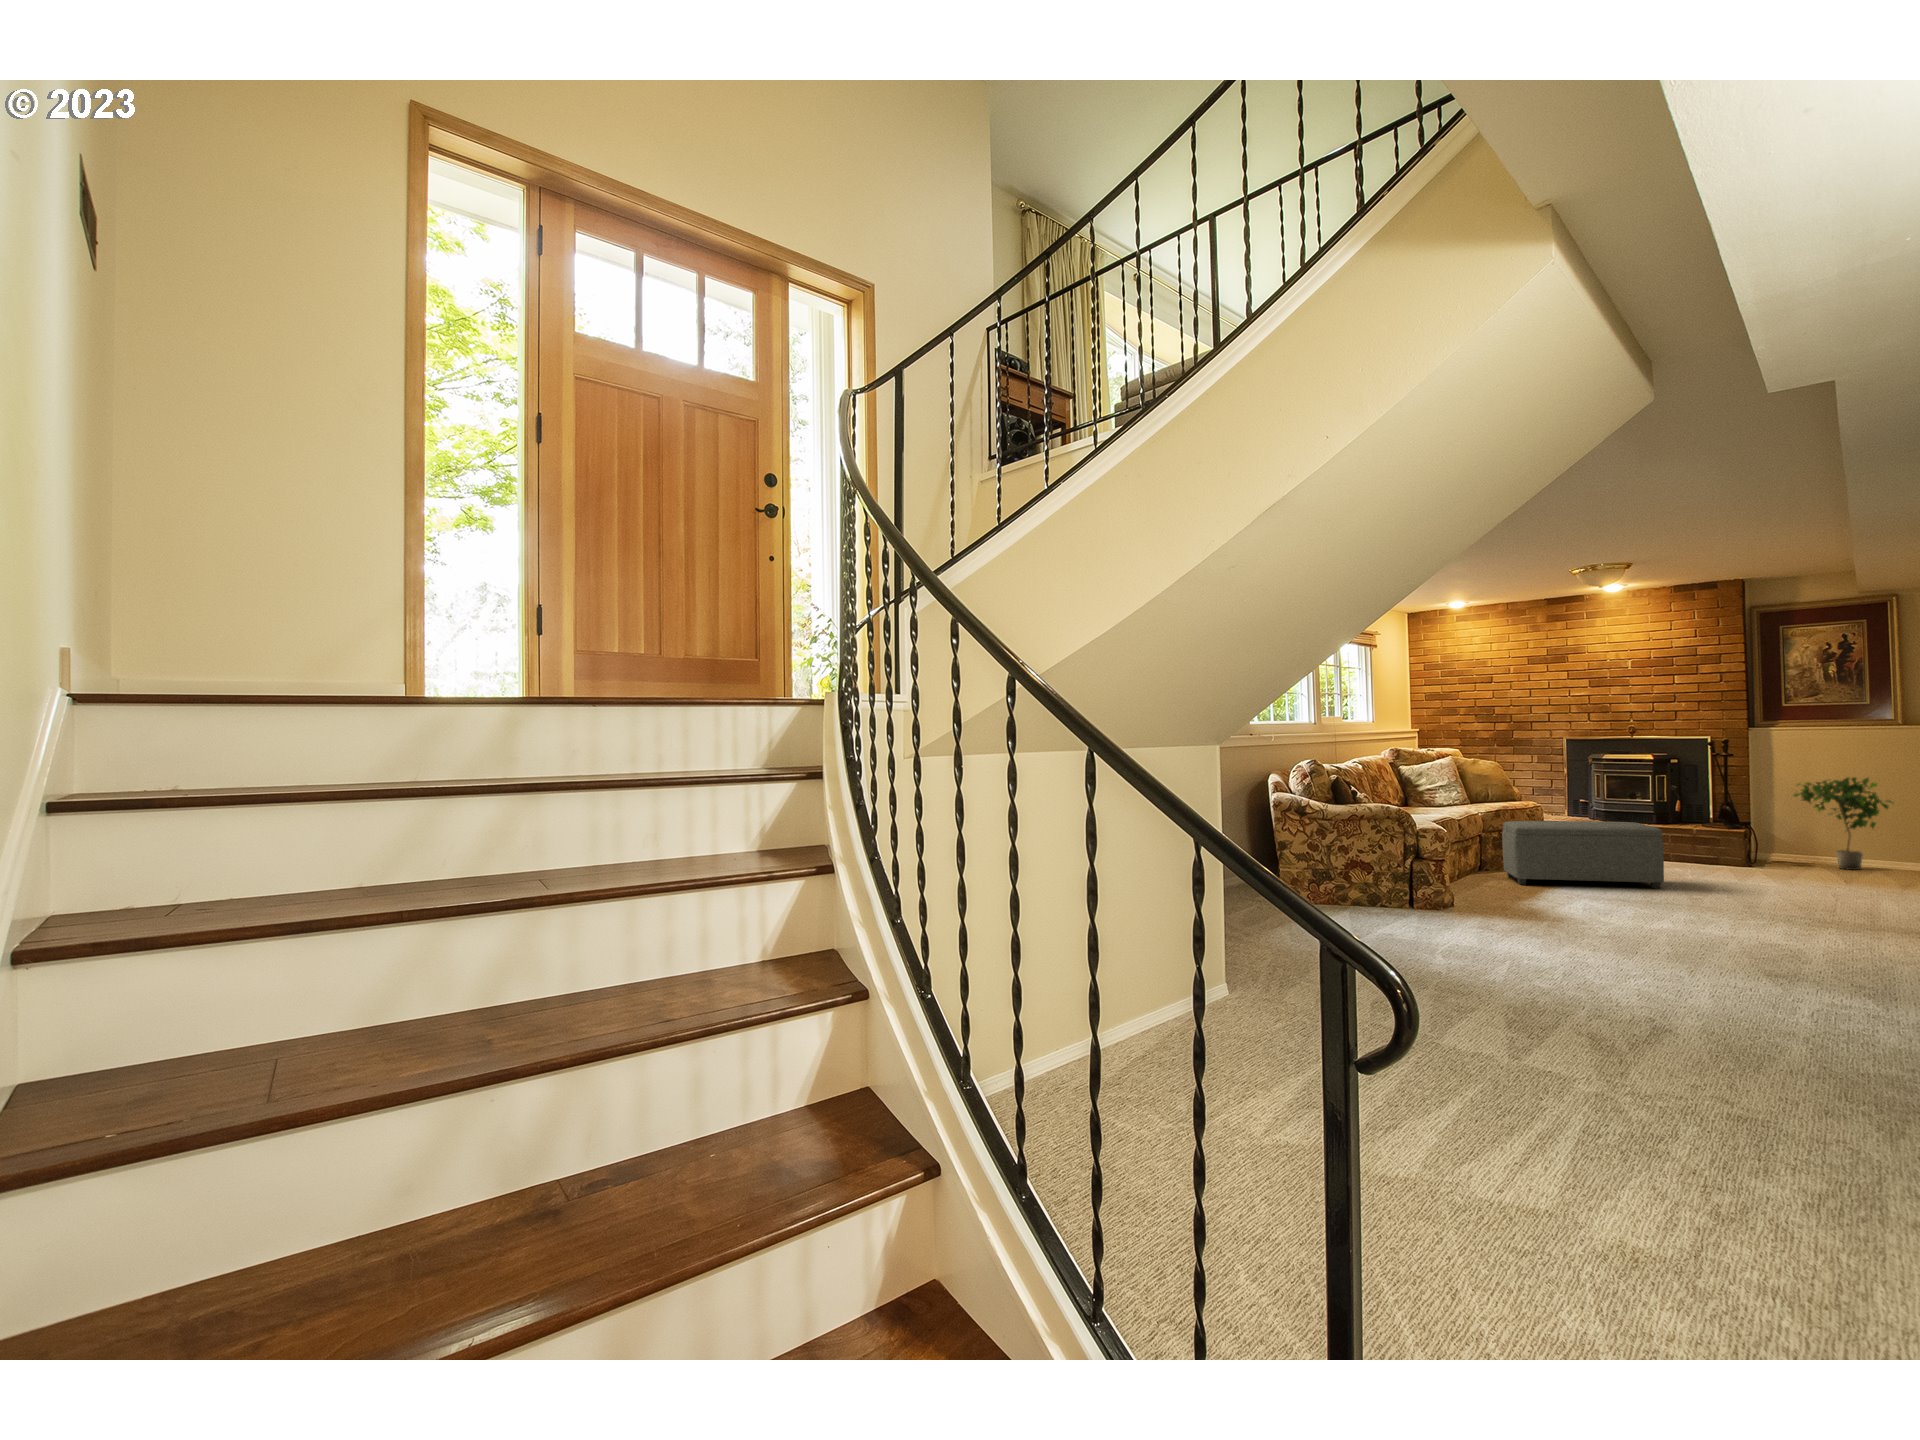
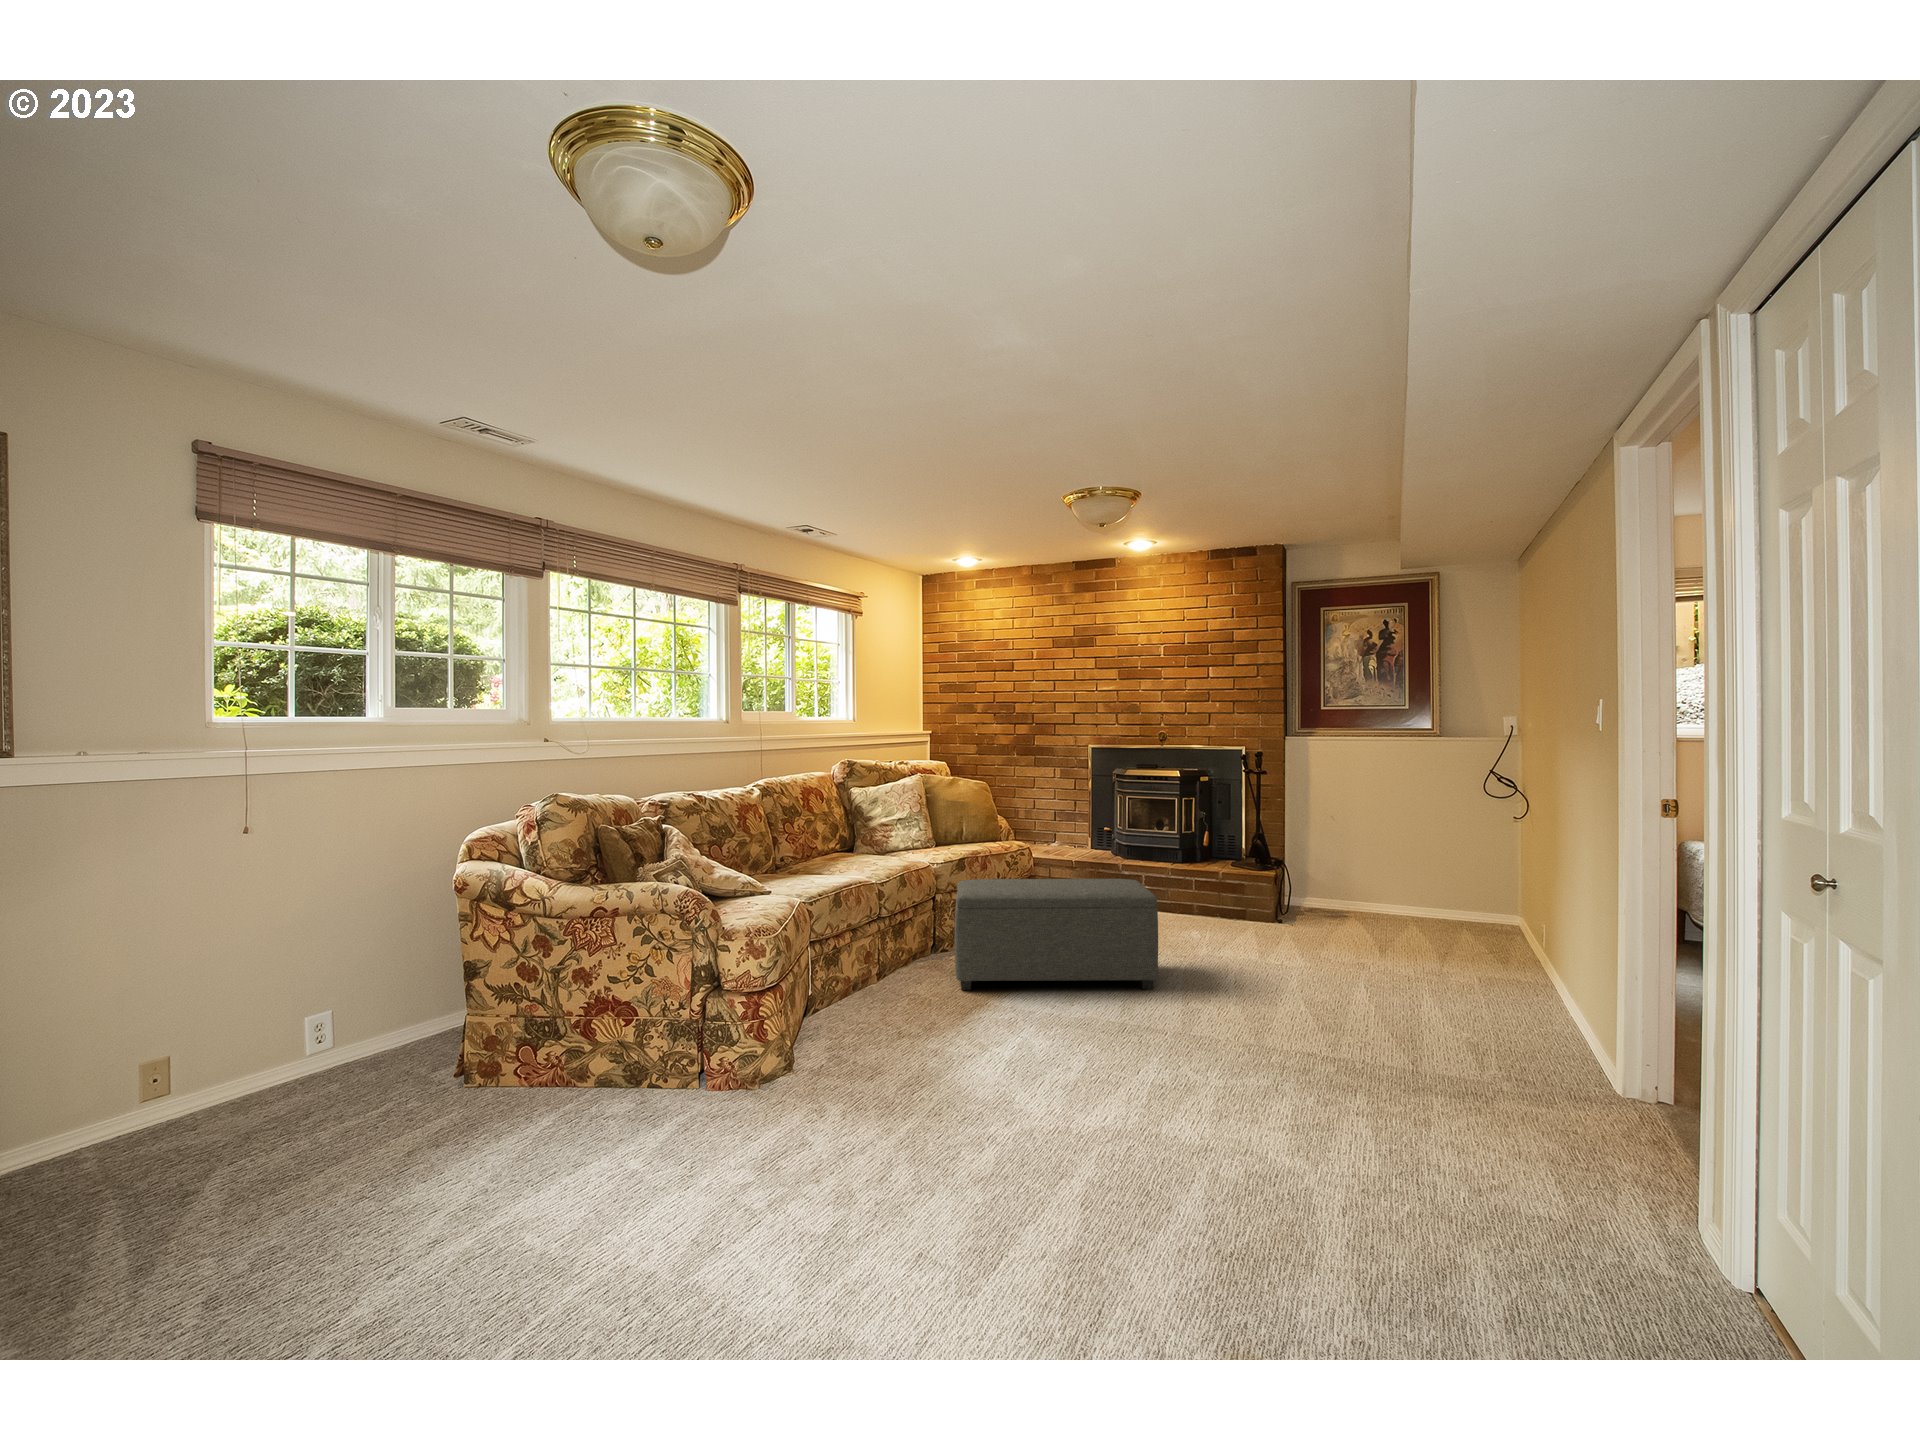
potted plant: present [1793,777,1892,870] -> none [1325,804,1430,926]

